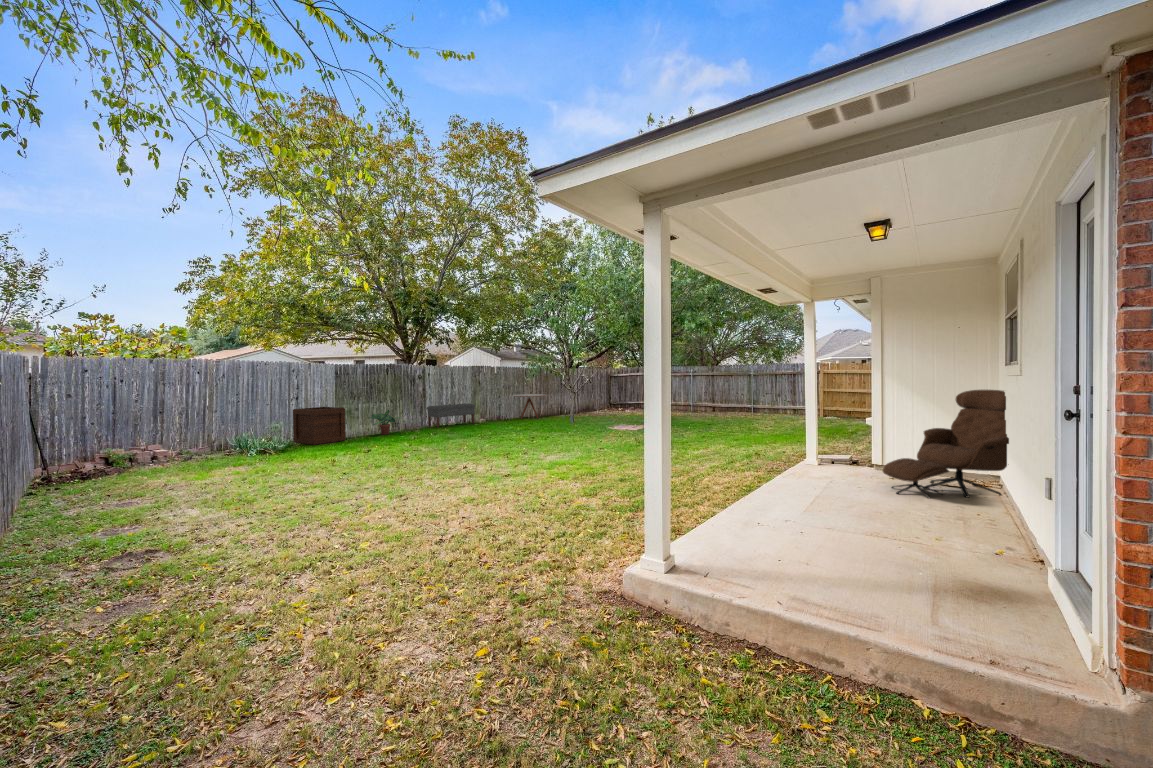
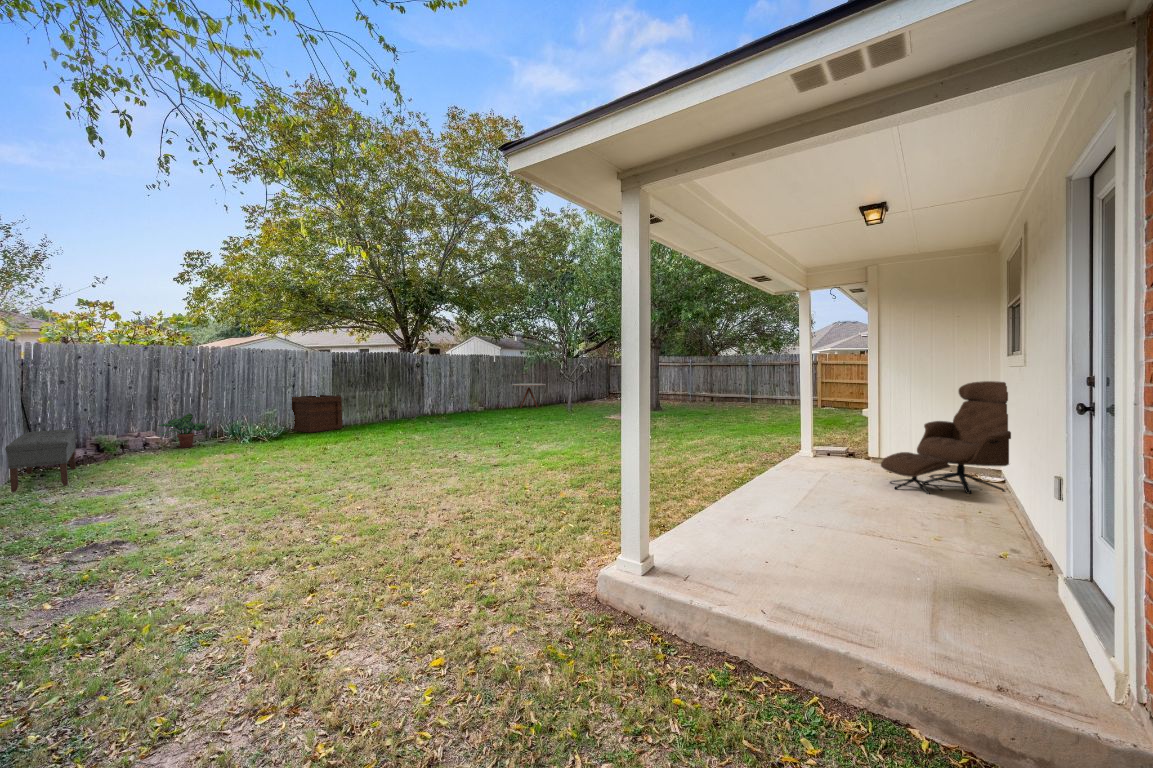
bench: present [427,403,475,428] -> present [5,429,76,492]
potted plant: present [371,410,395,435] -> present [158,413,211,448]

